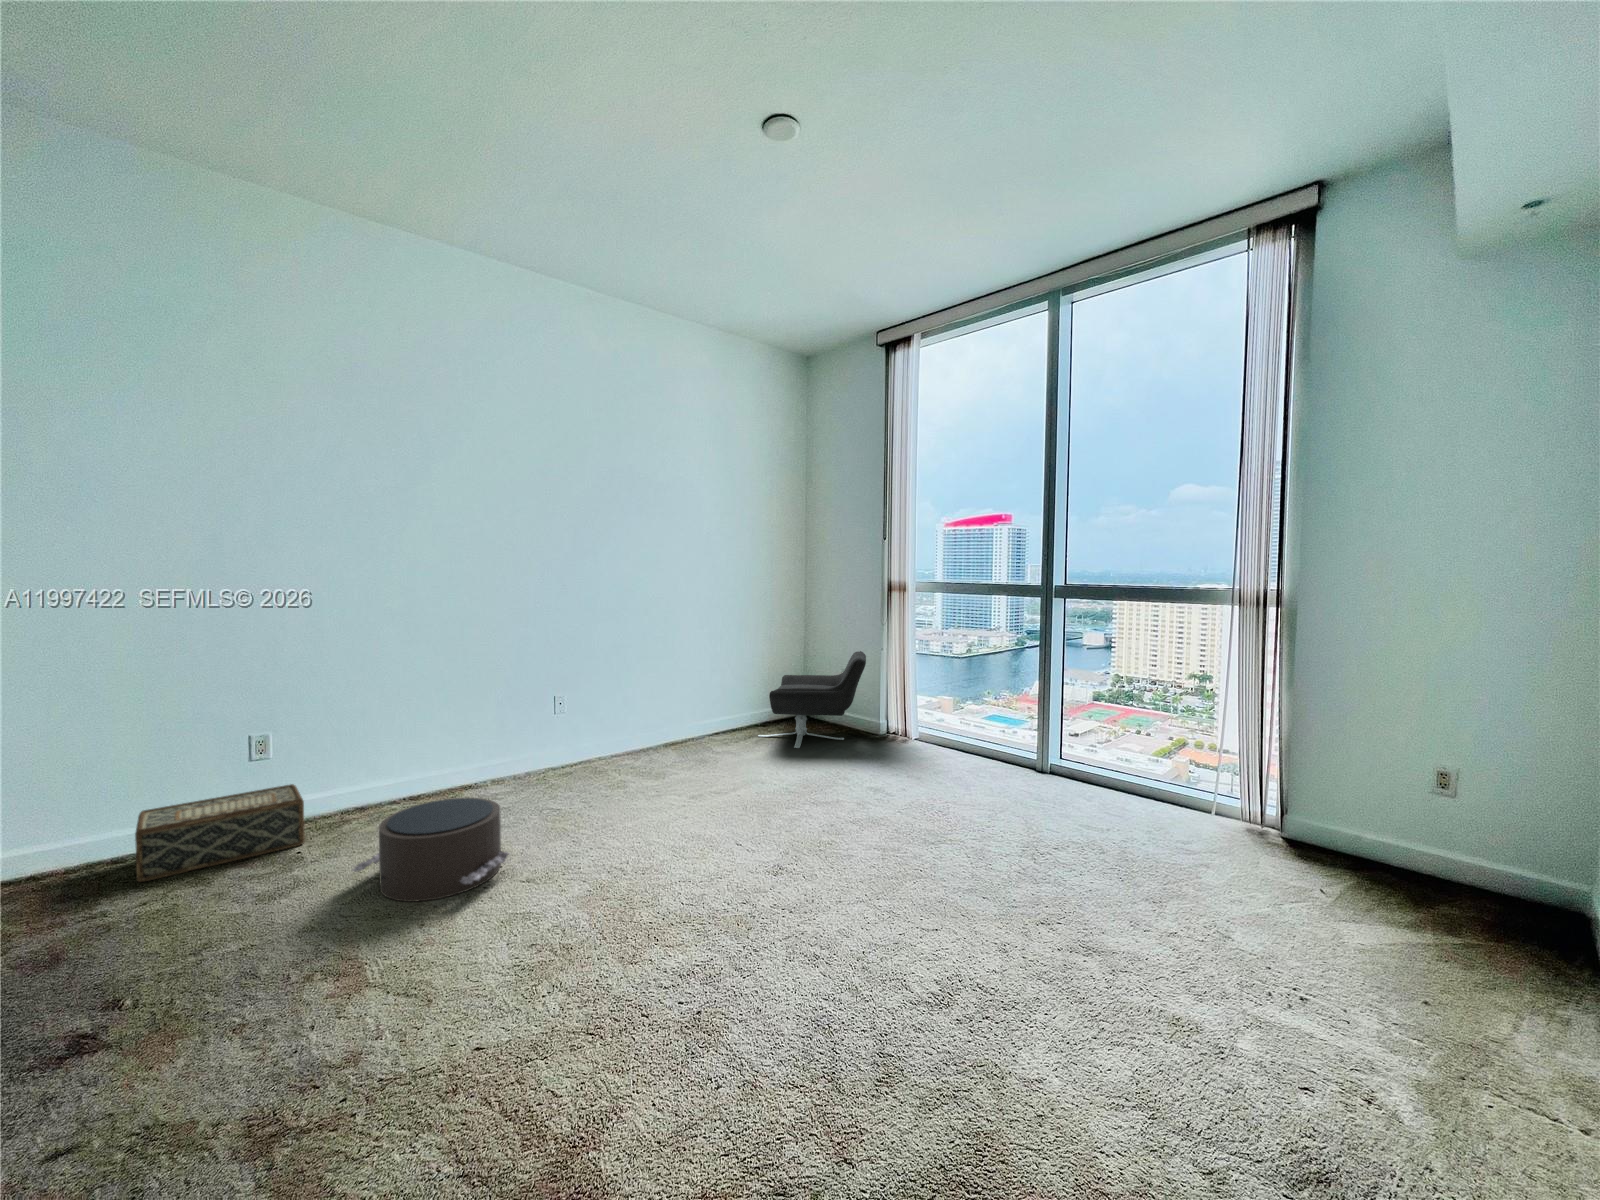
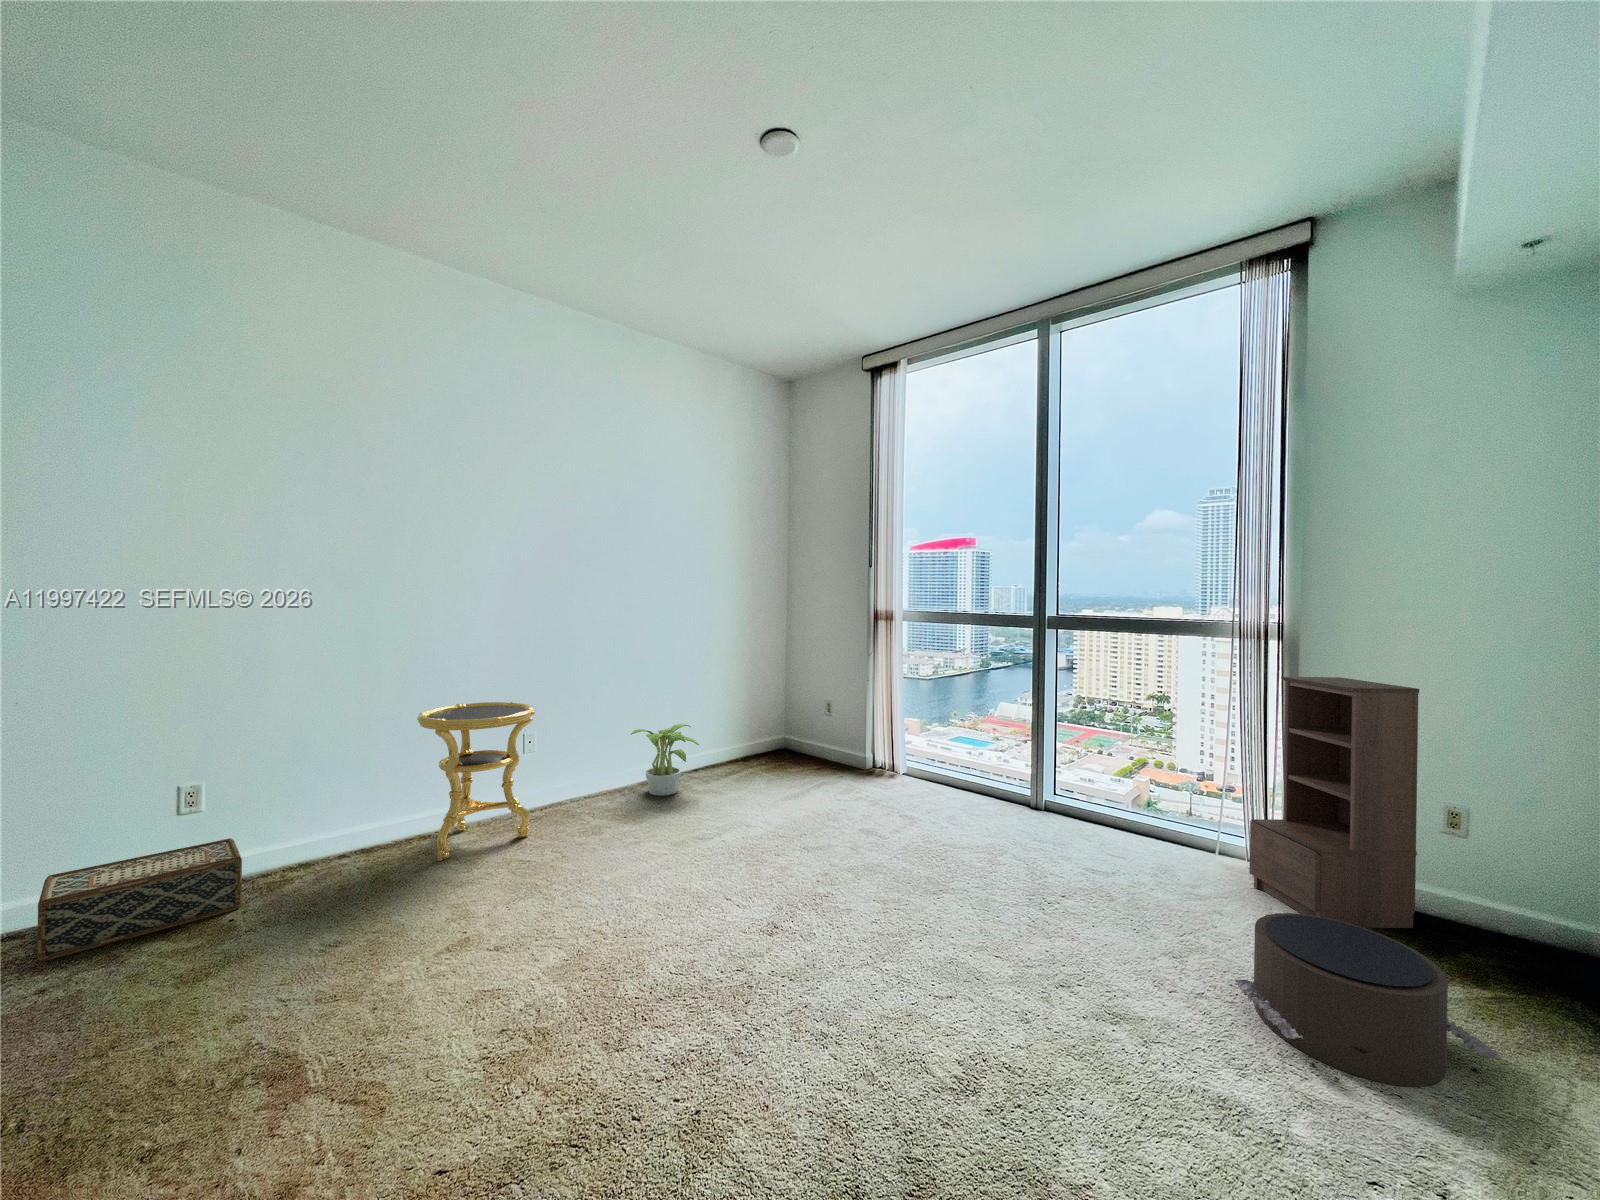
bookshelf: none [1242,642,1412,884] -> present [1250,677,1419,928]
lounge chair: present [758,651,866,748] -> none [740,681,853,784]
side table: none [455,666,561,809] -> present [417,702,535,861]
potted plant: none [652,690,717,757] -> present [631,724,699,795]
pouf: present [352,798,509,902] -> present [1235,913,1501,1087]

